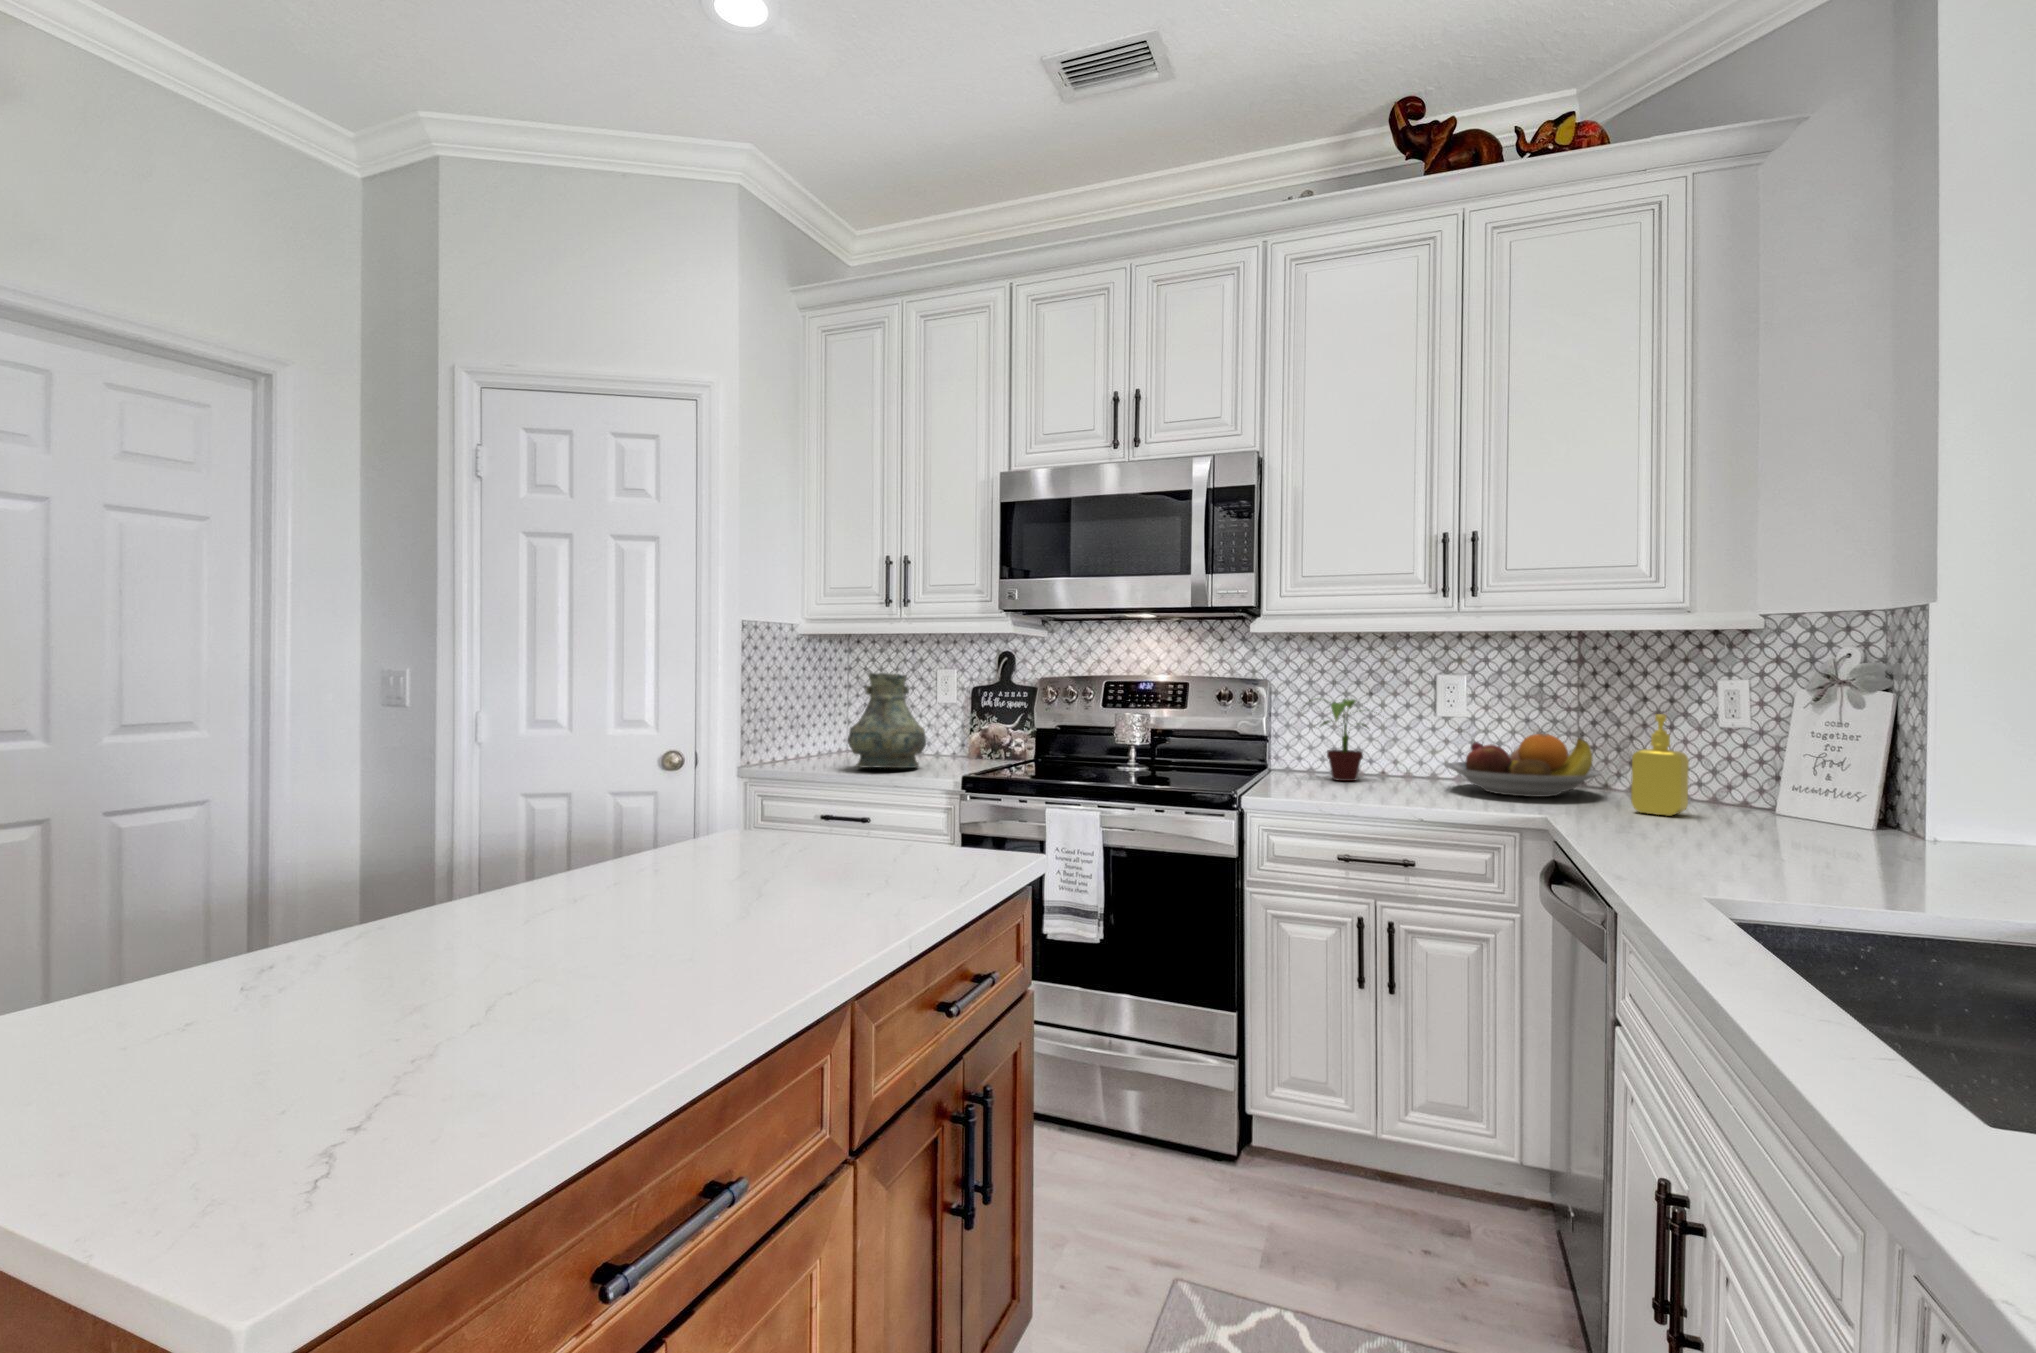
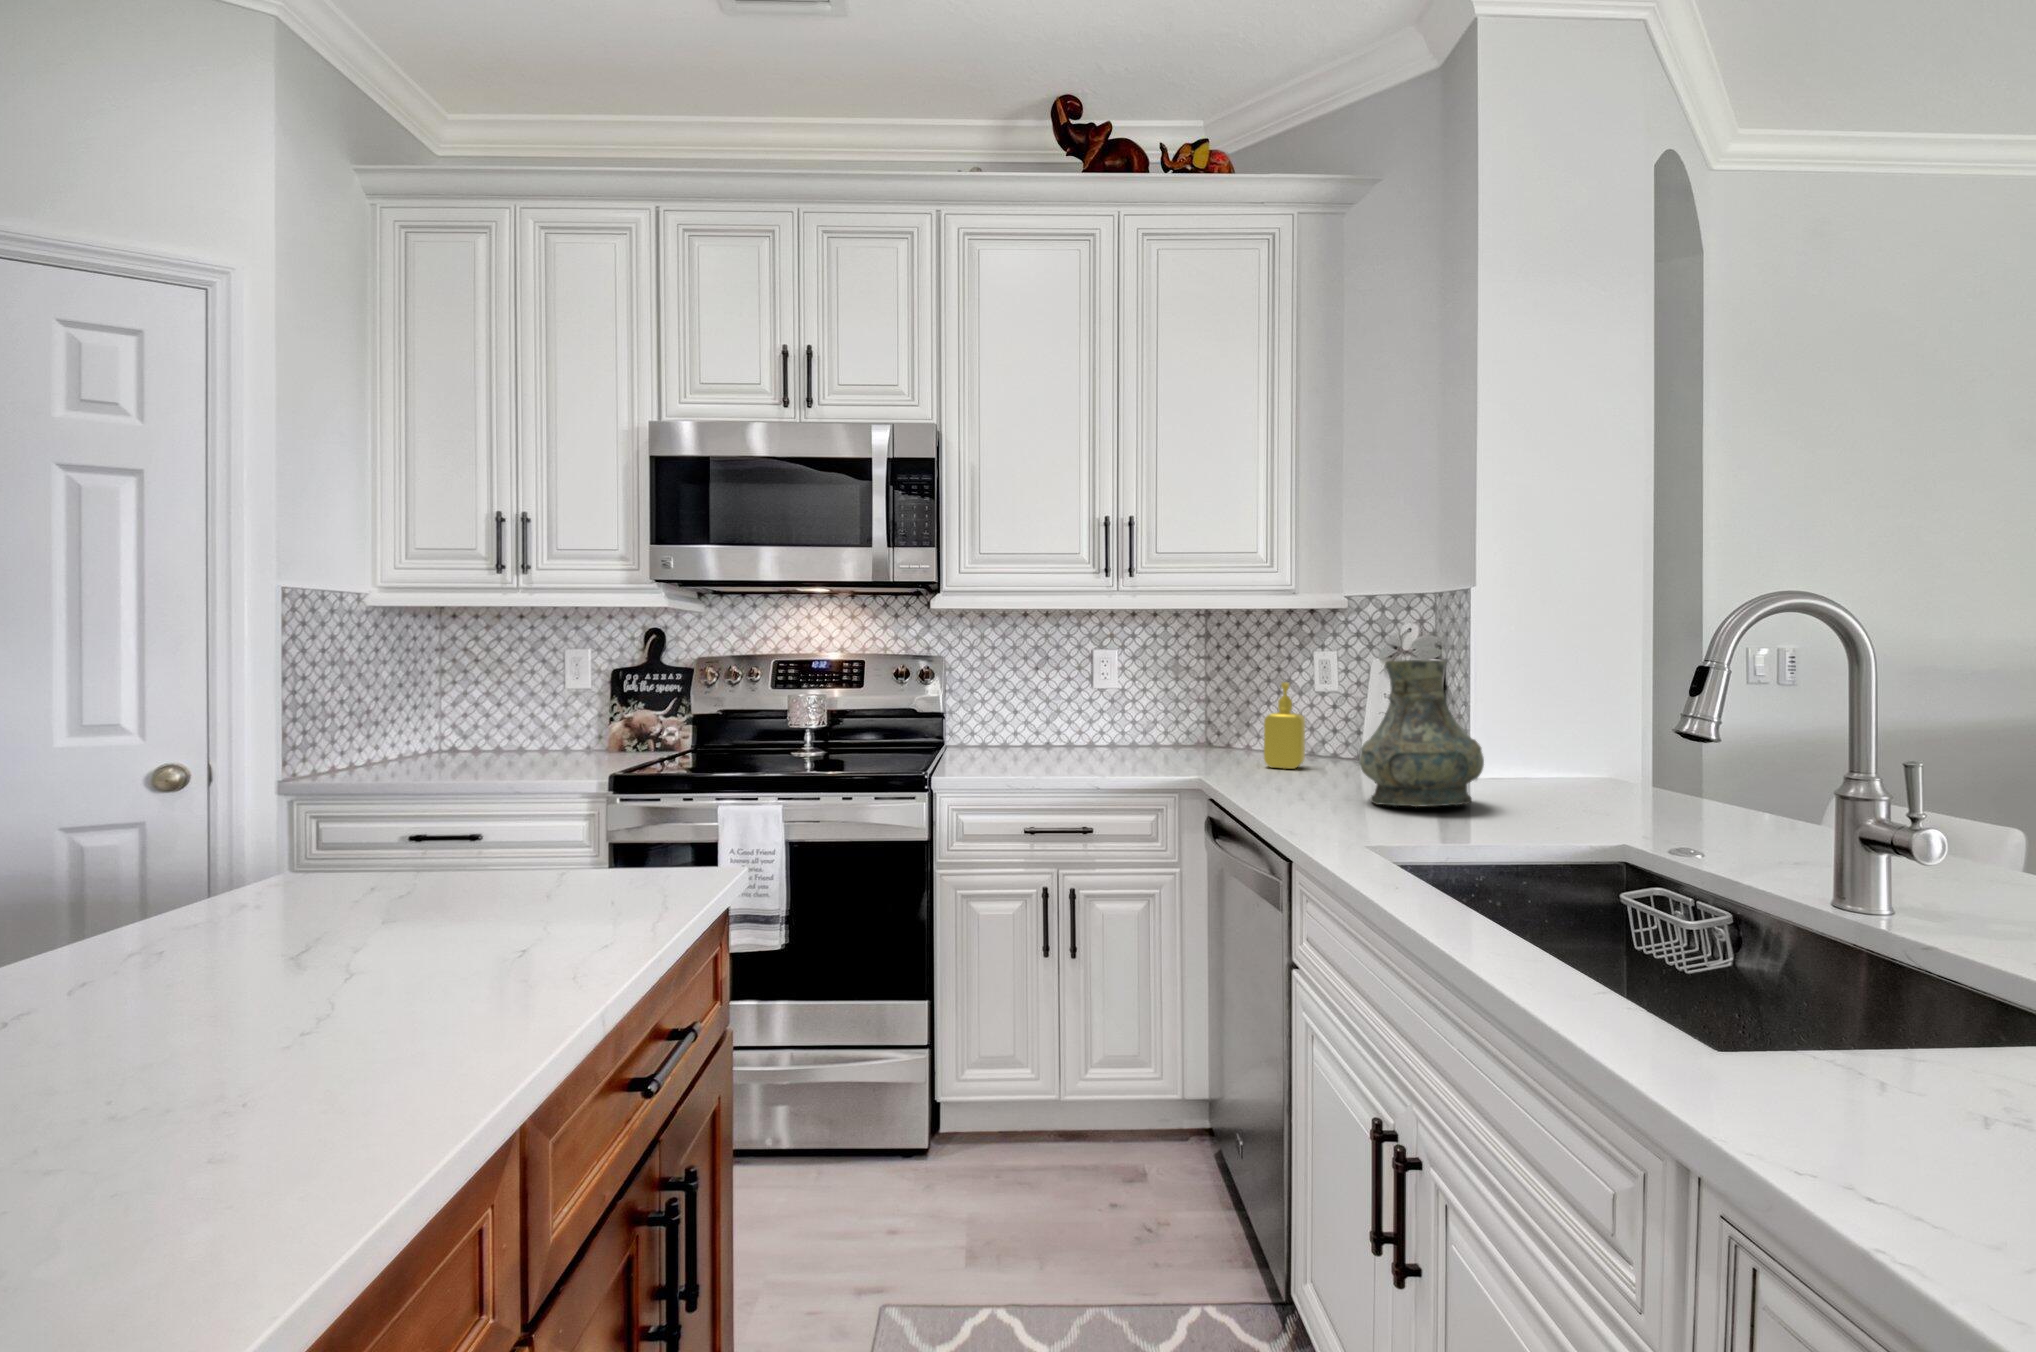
vase: present [848,673,926,768] -> present [1359,660,1484,807]
potted plant: present [1321,699,1369,781] -> none [975,674,1054,753]
fruit bowl: present [1446,734,1601,797] -> none [1108,702,1234,758]

